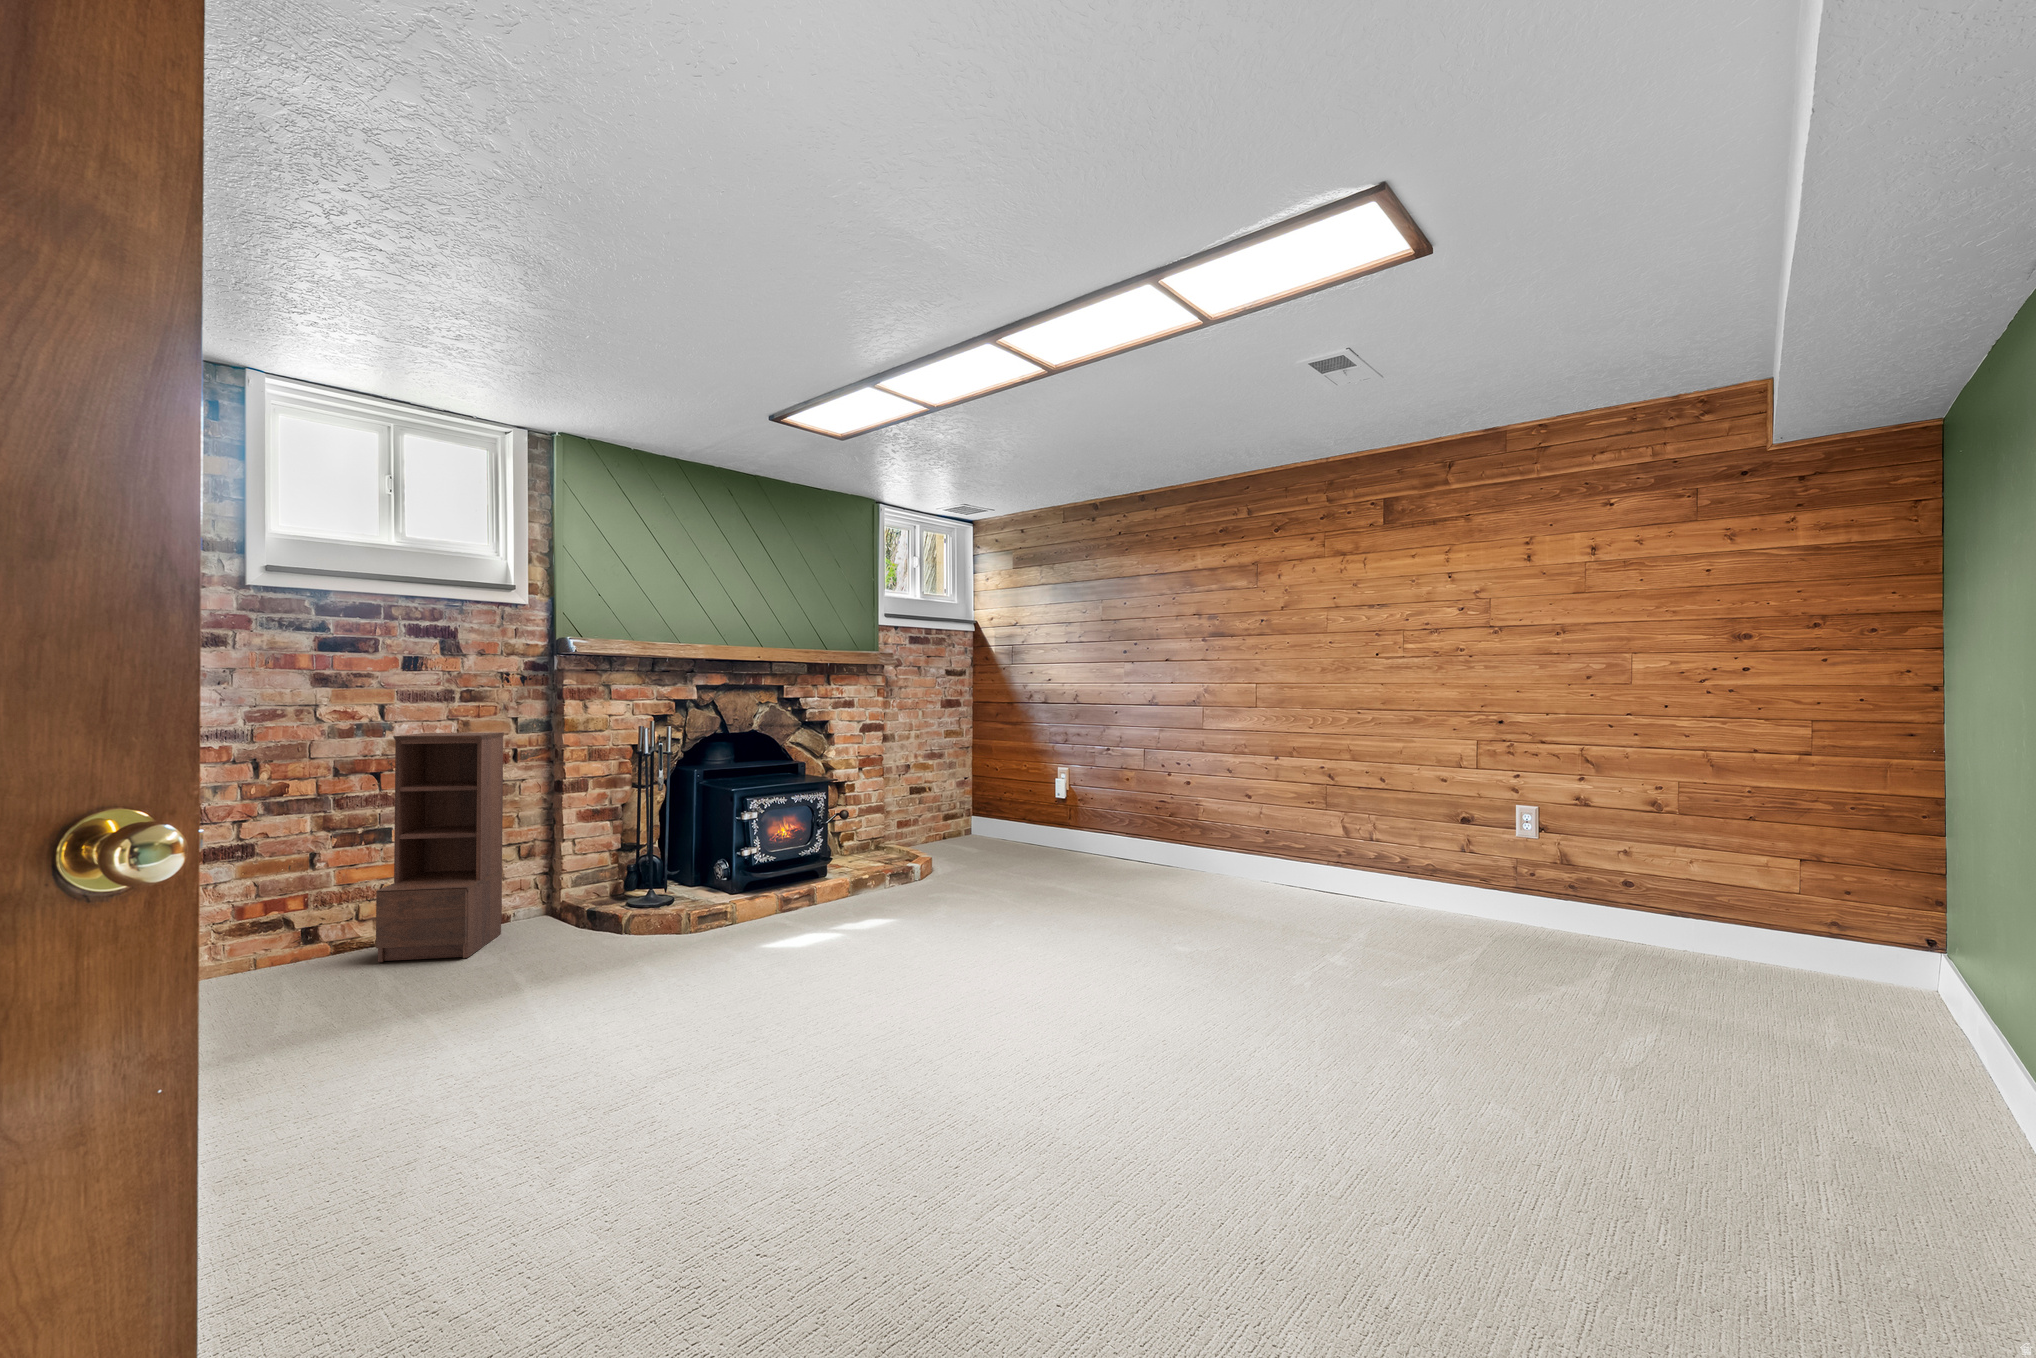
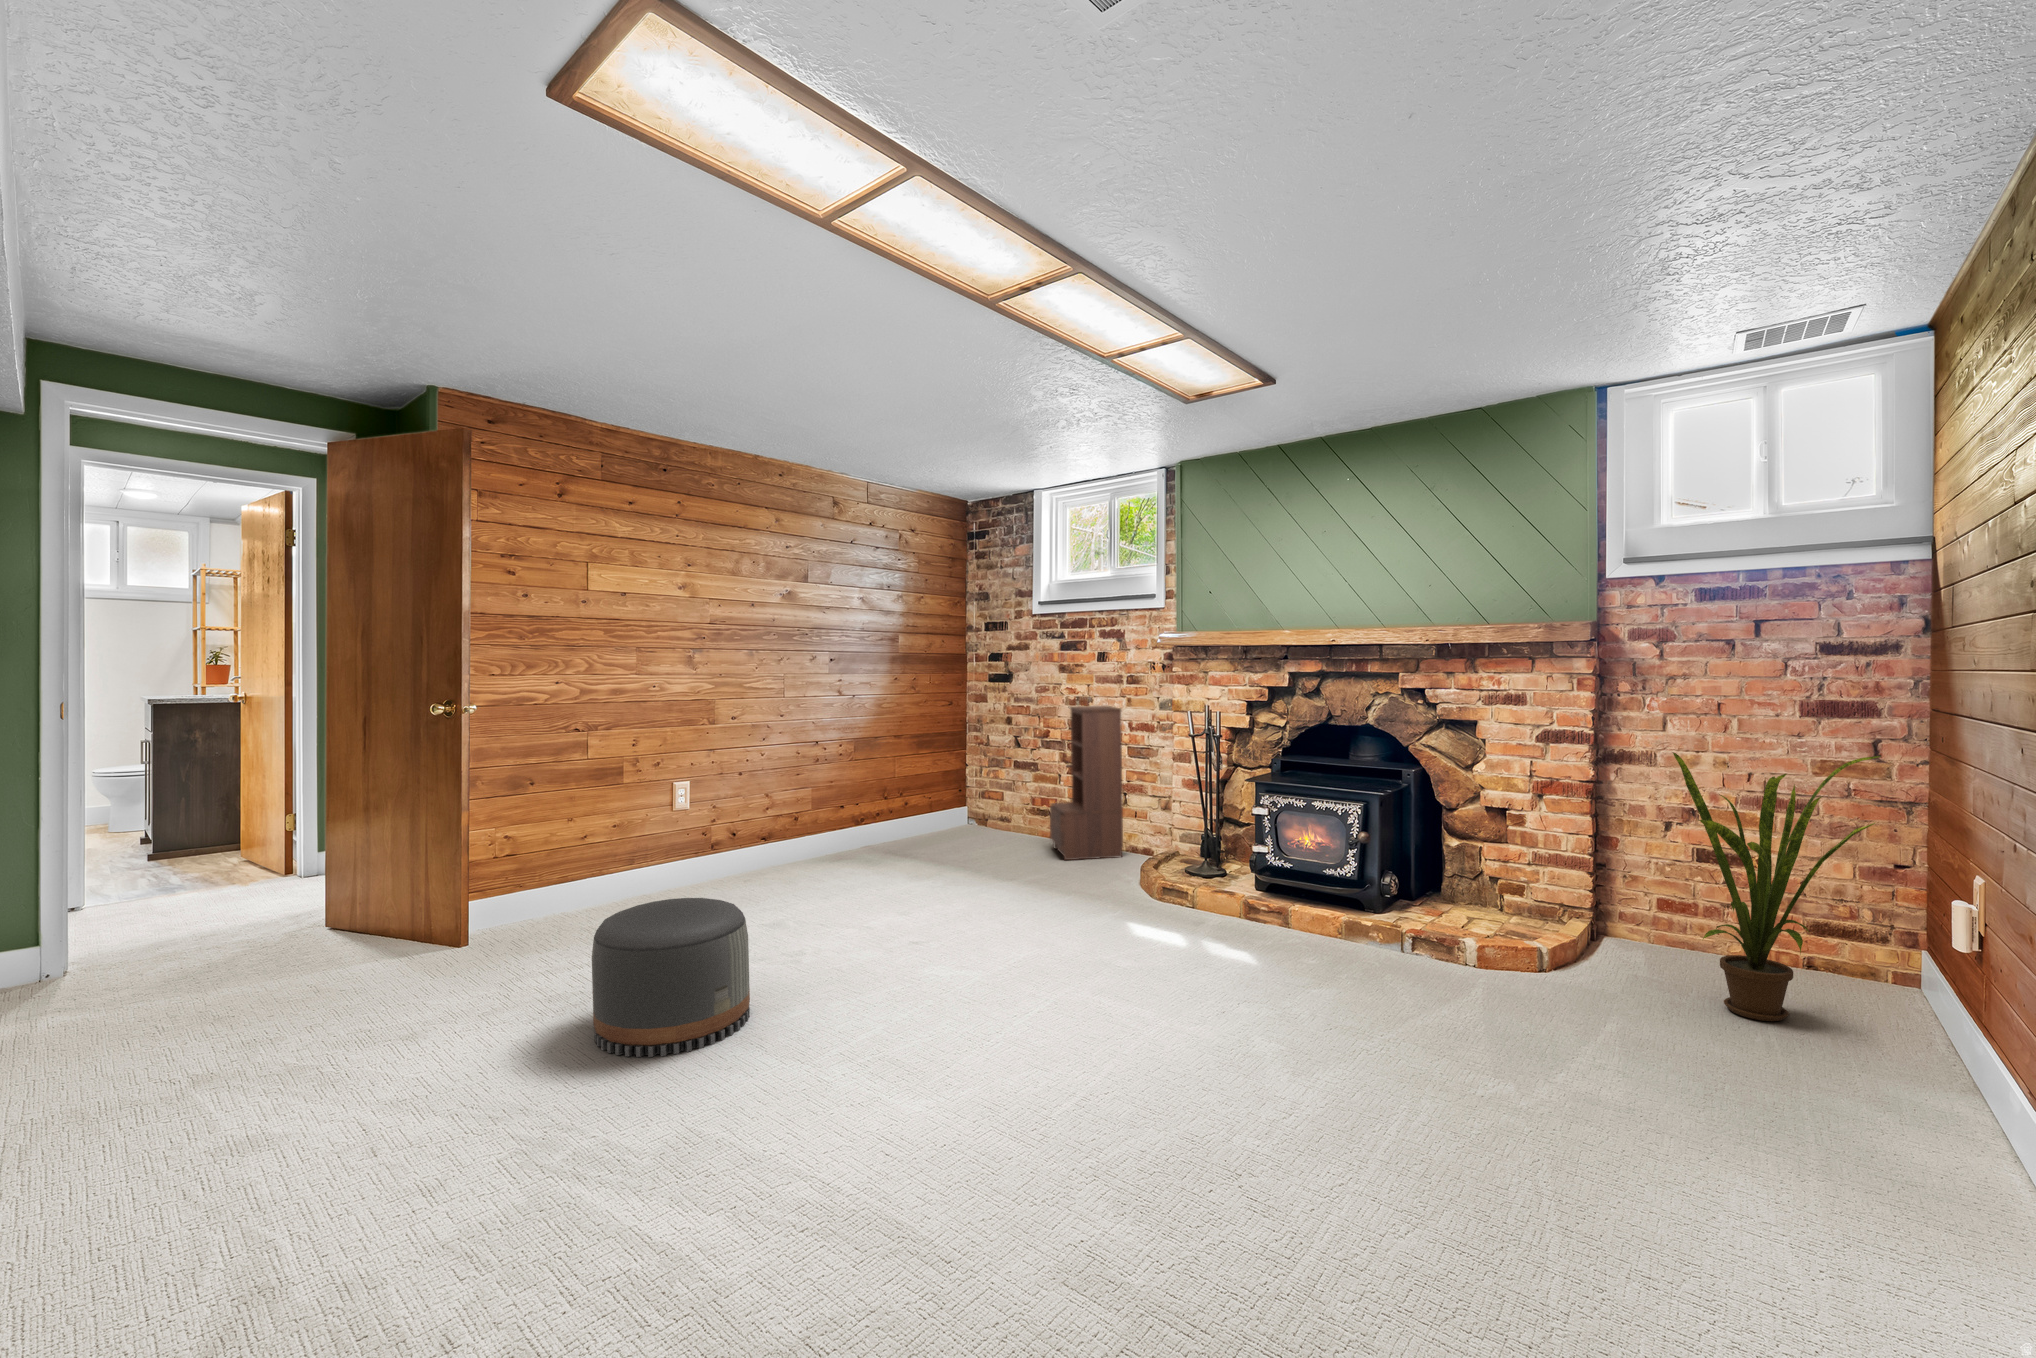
house plant: none [1001,719,1068,854] -> present [1673,752,1881,1021]
pouf: none [935,959,1139,1197] -> present [592,898,750,1057]

